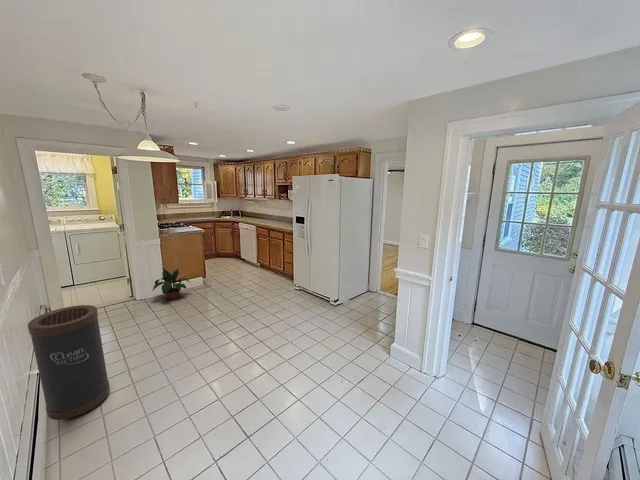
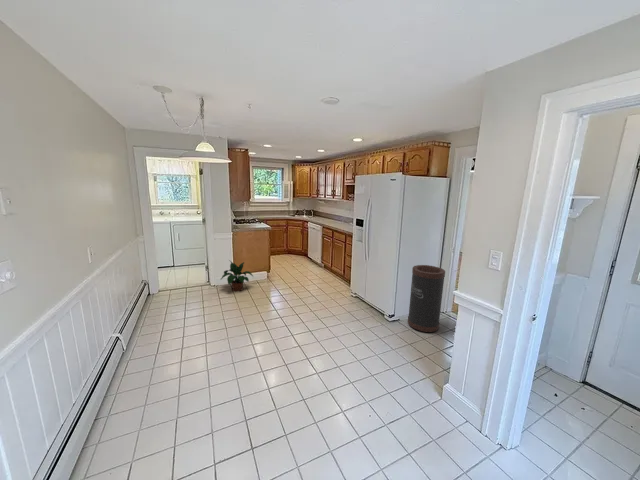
trash can: present [28,305,110,420] -> present [408,265,445,333]

